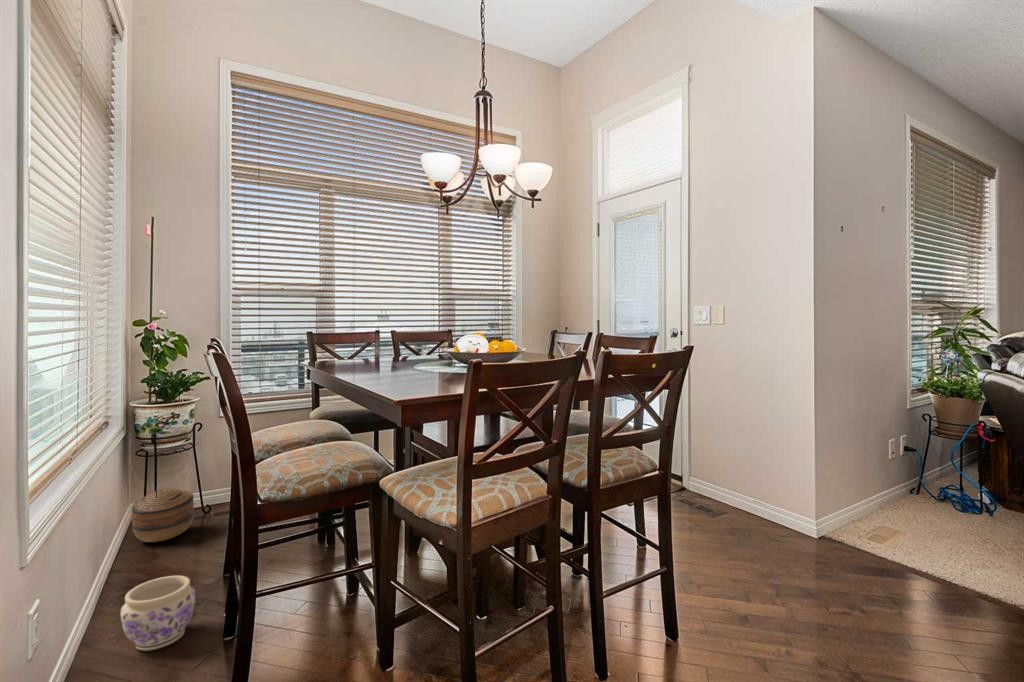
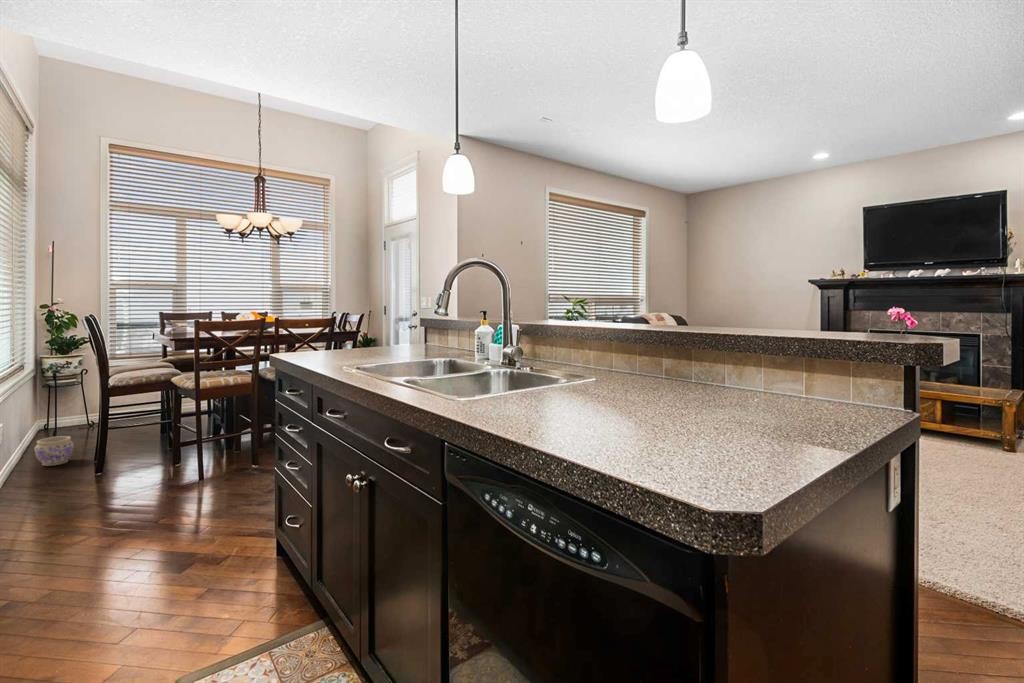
basket: present [132,488,194,542] -> none [40,406,80,435]

